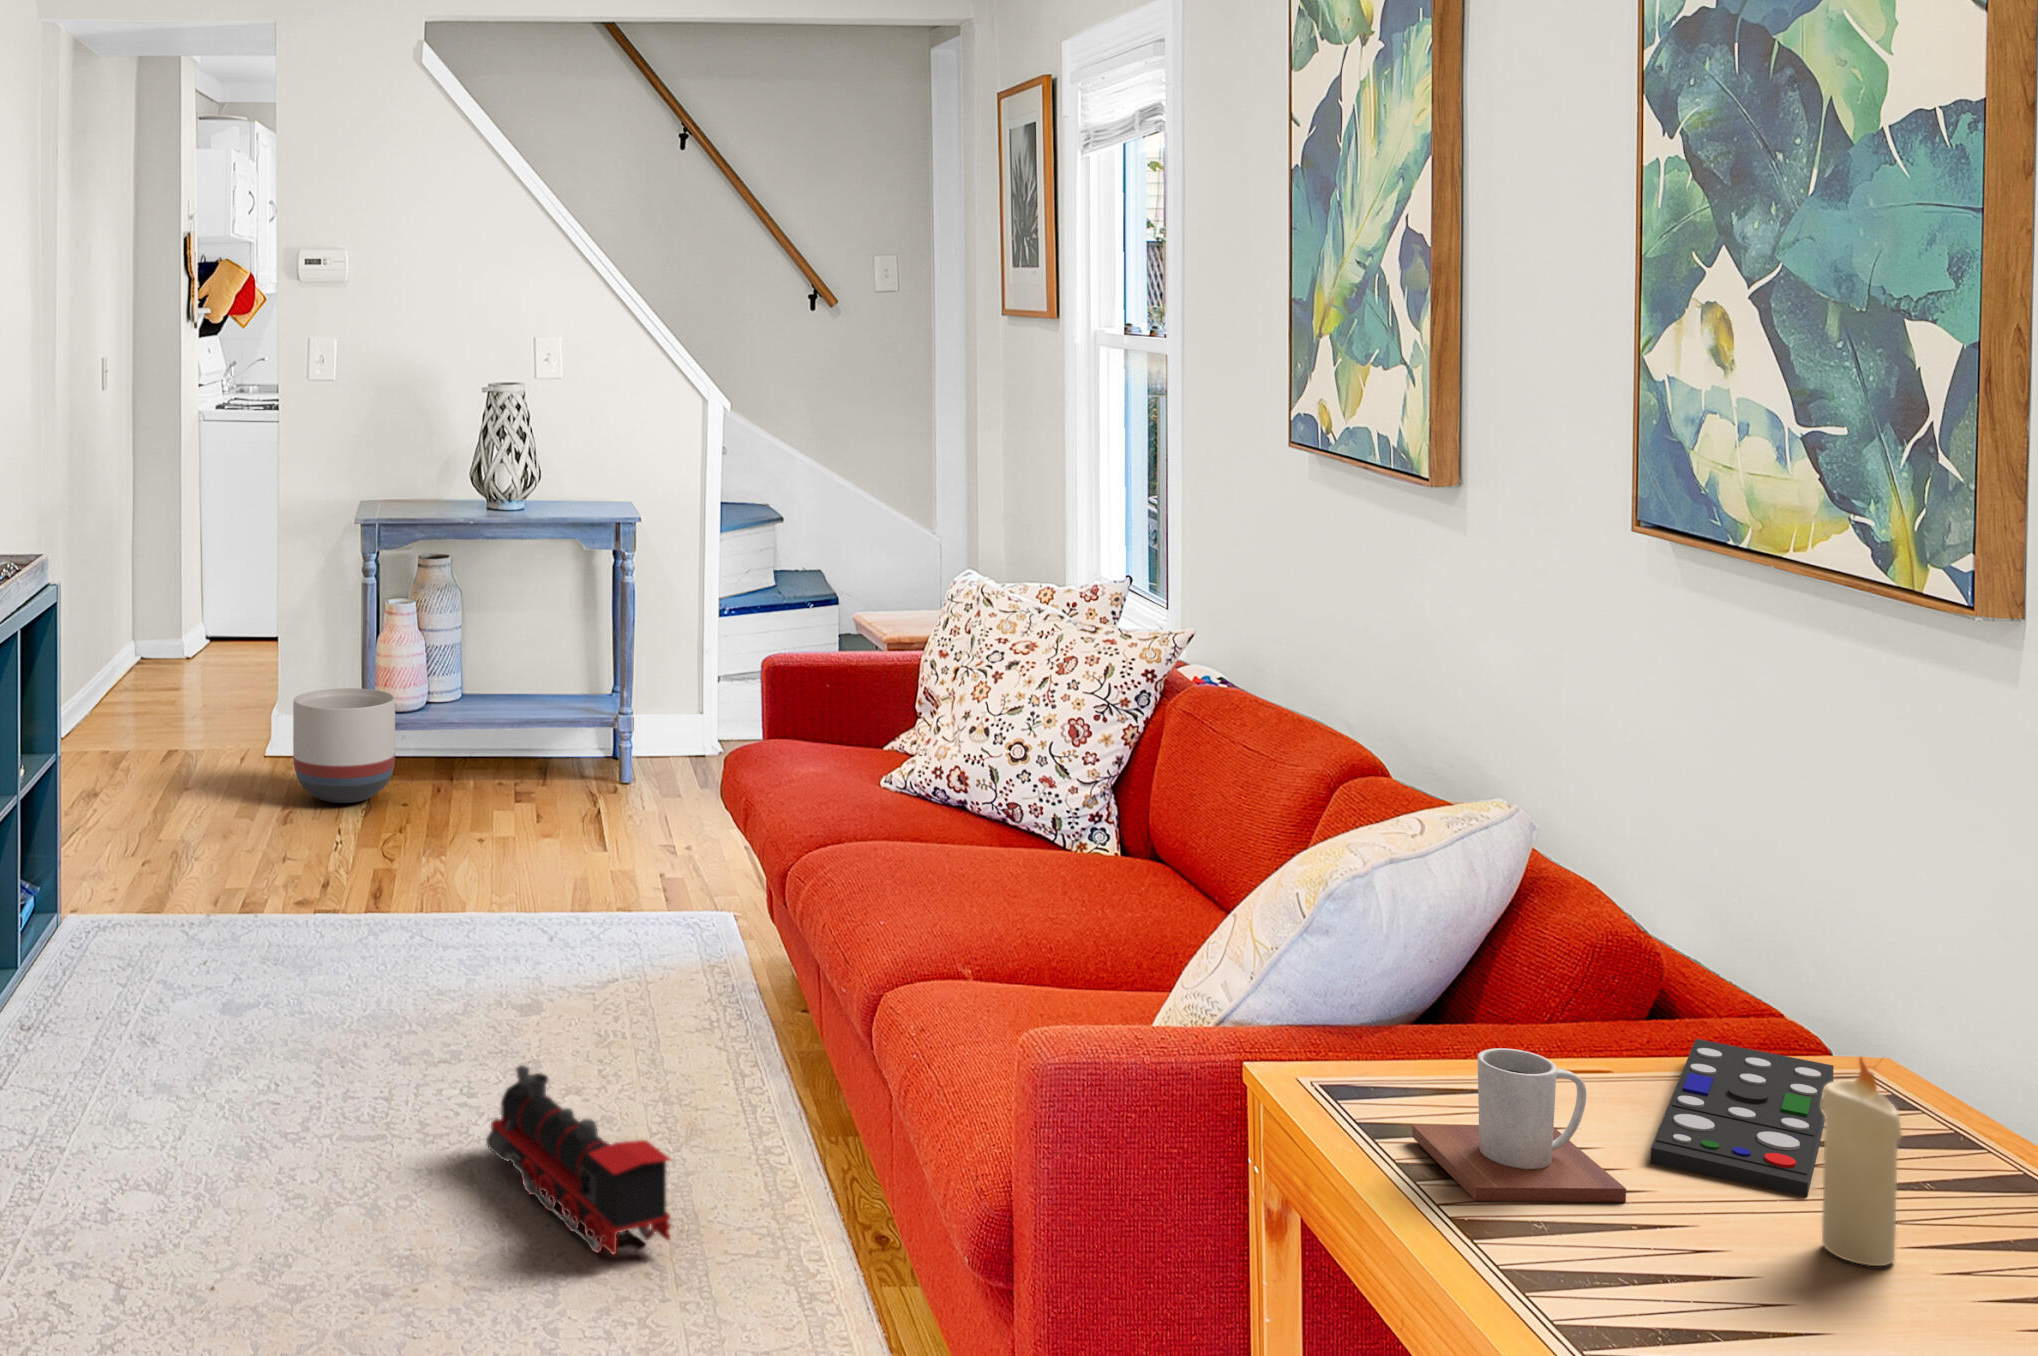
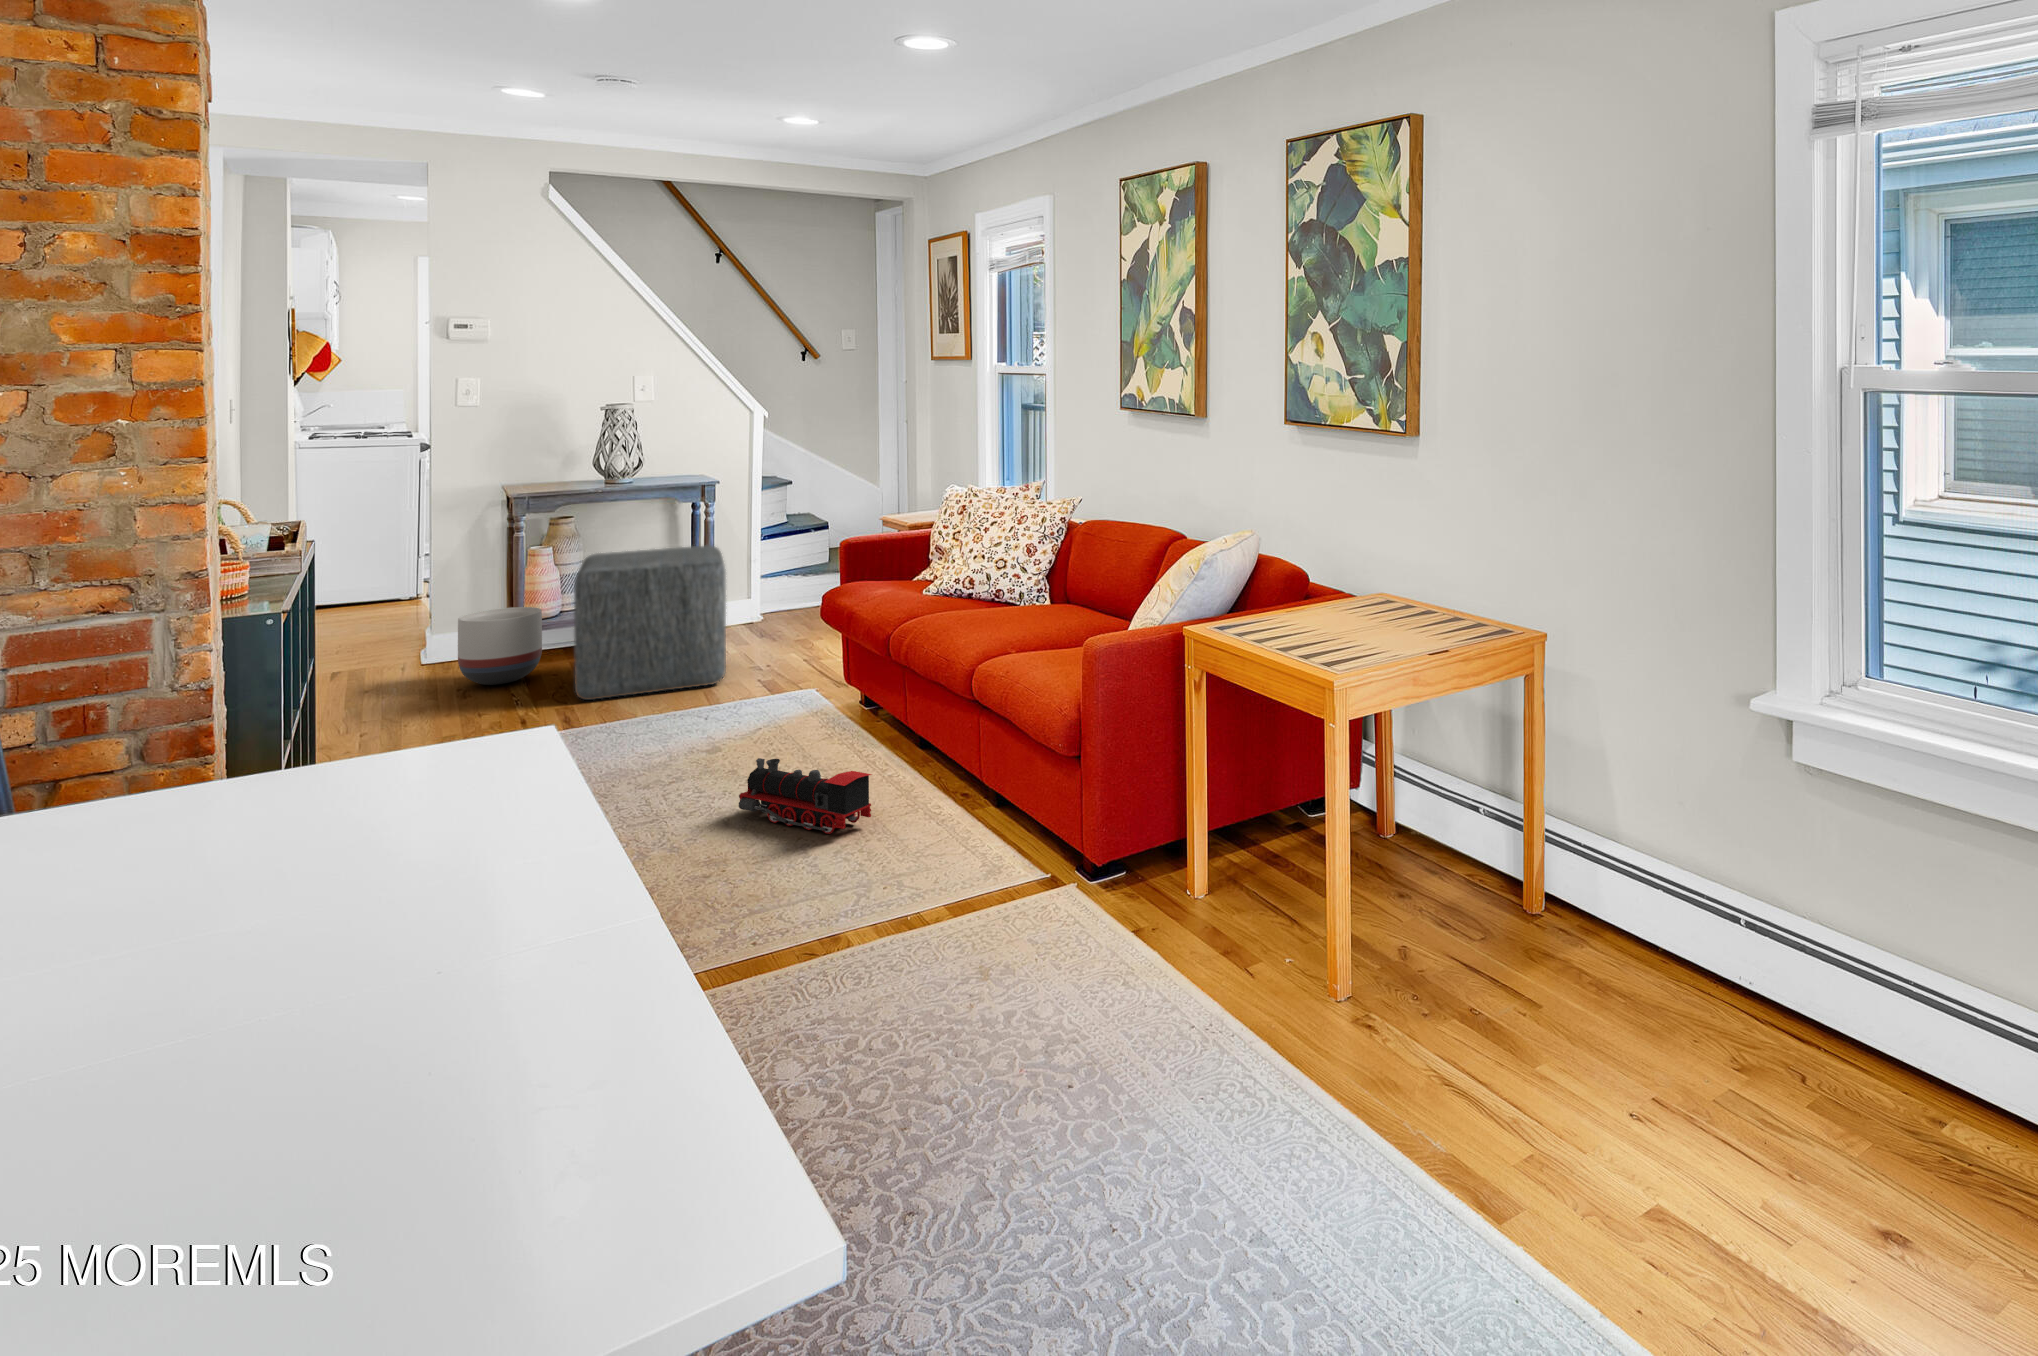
ottoman: none [406,623,630,864] -> present [574,545,726,700]
remote control: present [1651,1039,1834,1197] -> none [1330,594,1377,625]
mug: present [1412,1048,1626,1202] -> none [1257,590,1329,640]
candle: present [1821,1058,1902,1266] -> none [1384,565,1406,631]

